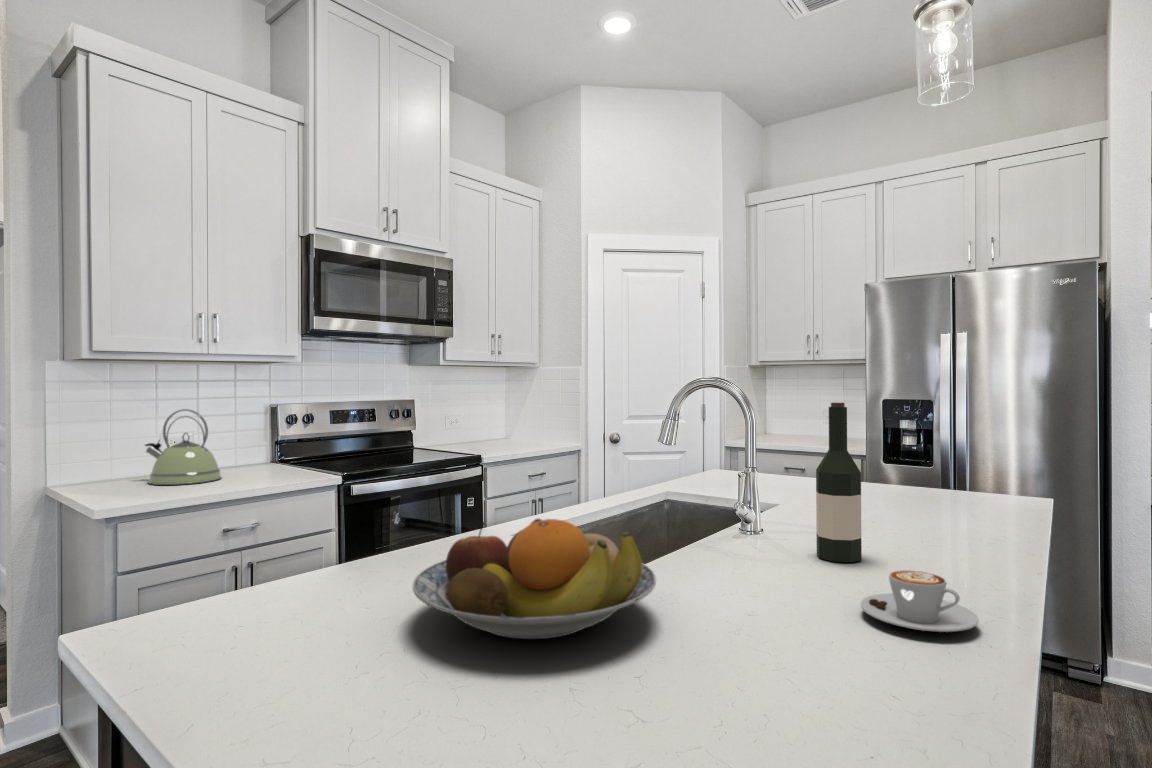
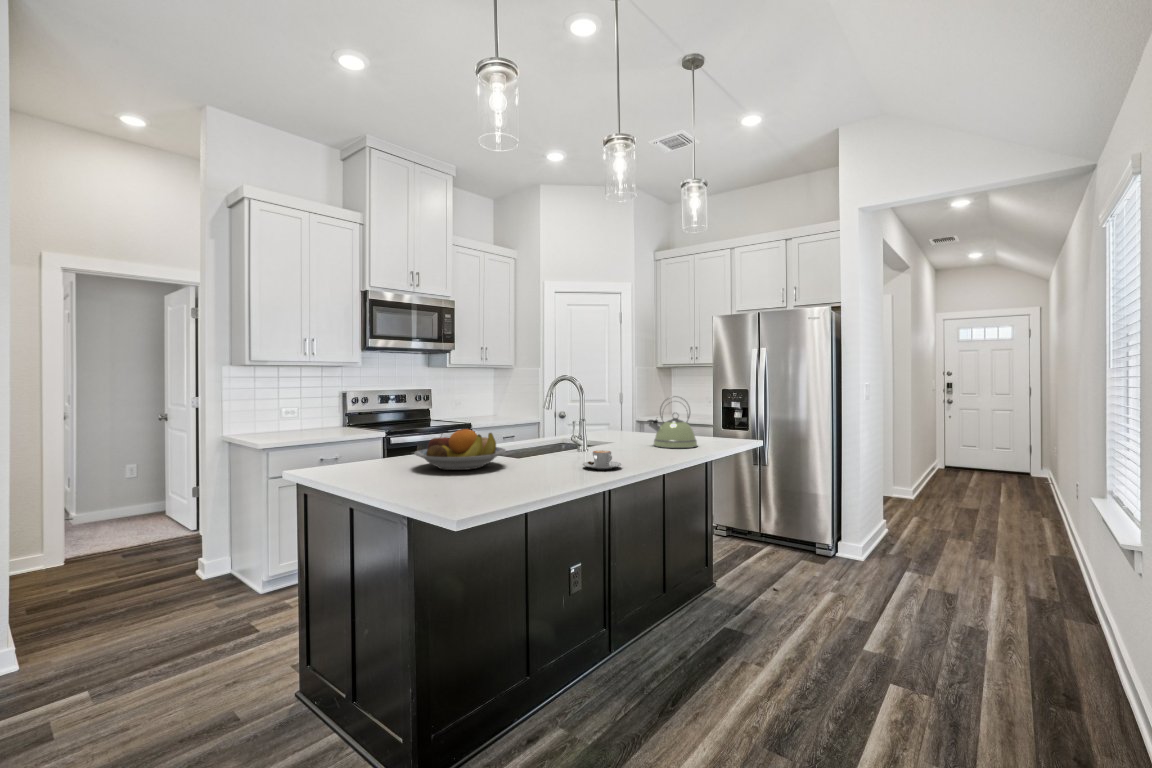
wine bottle: present [816,403,862,562] -> none [595,388,614,457]
kettle: present [145,409,221,485] -> present [648,396,697,448]

